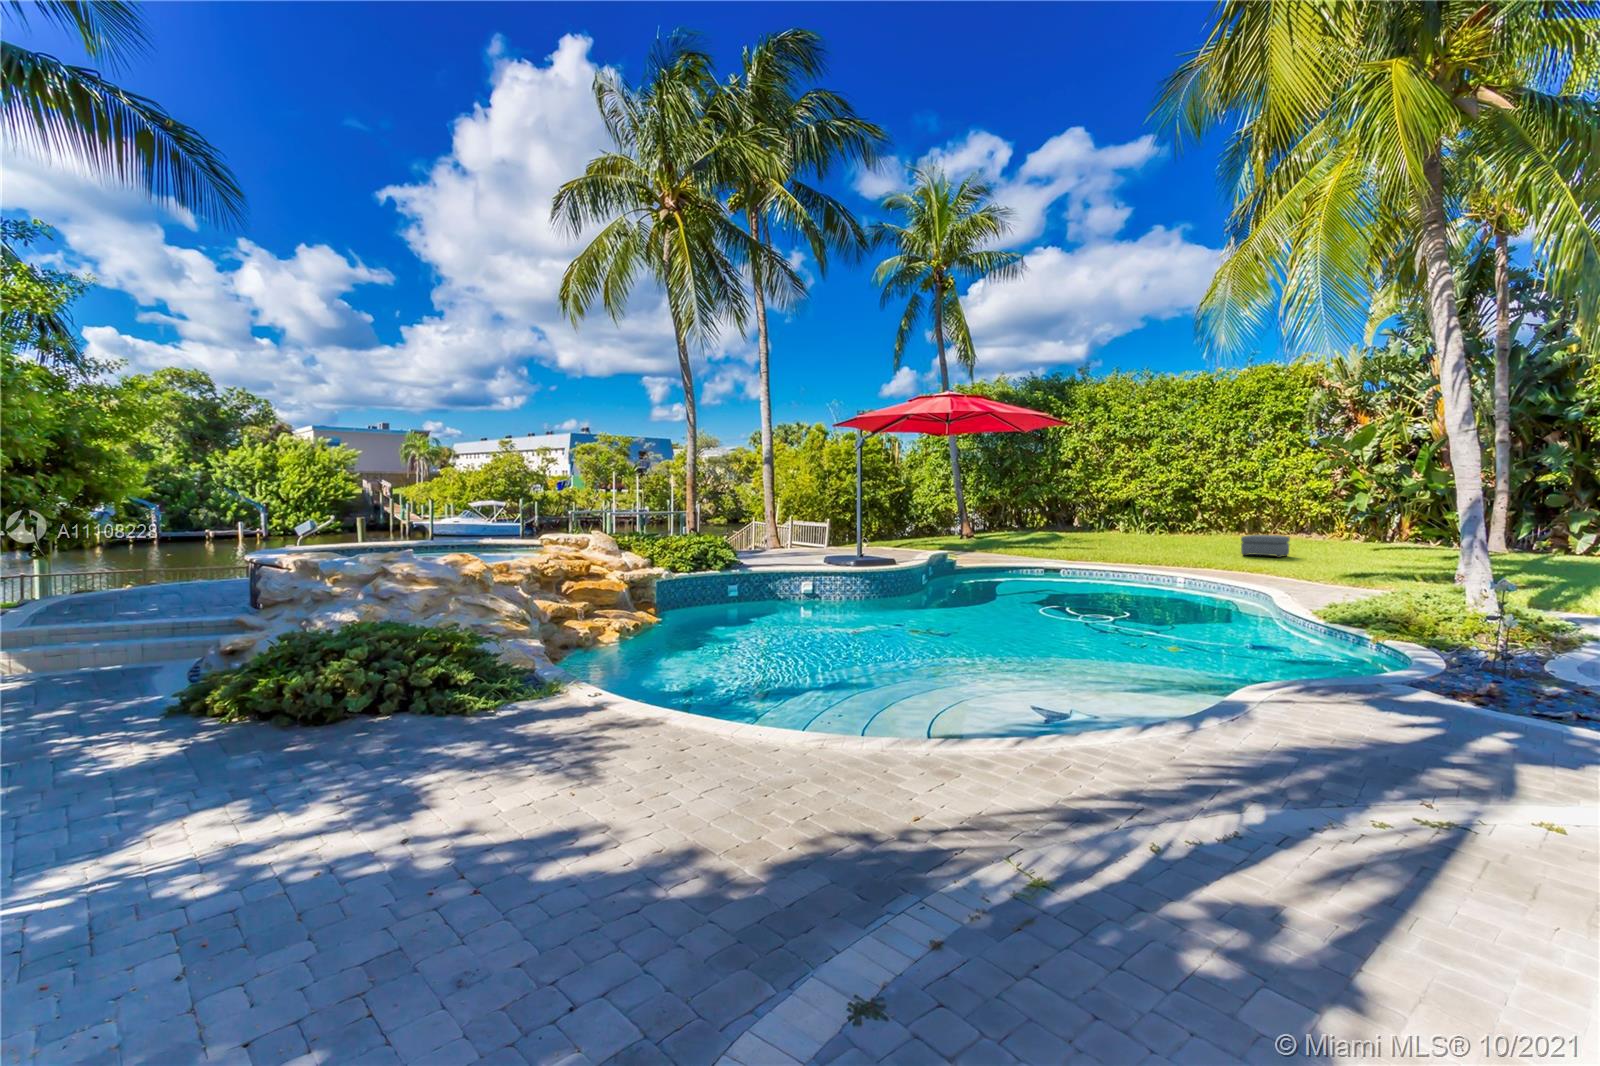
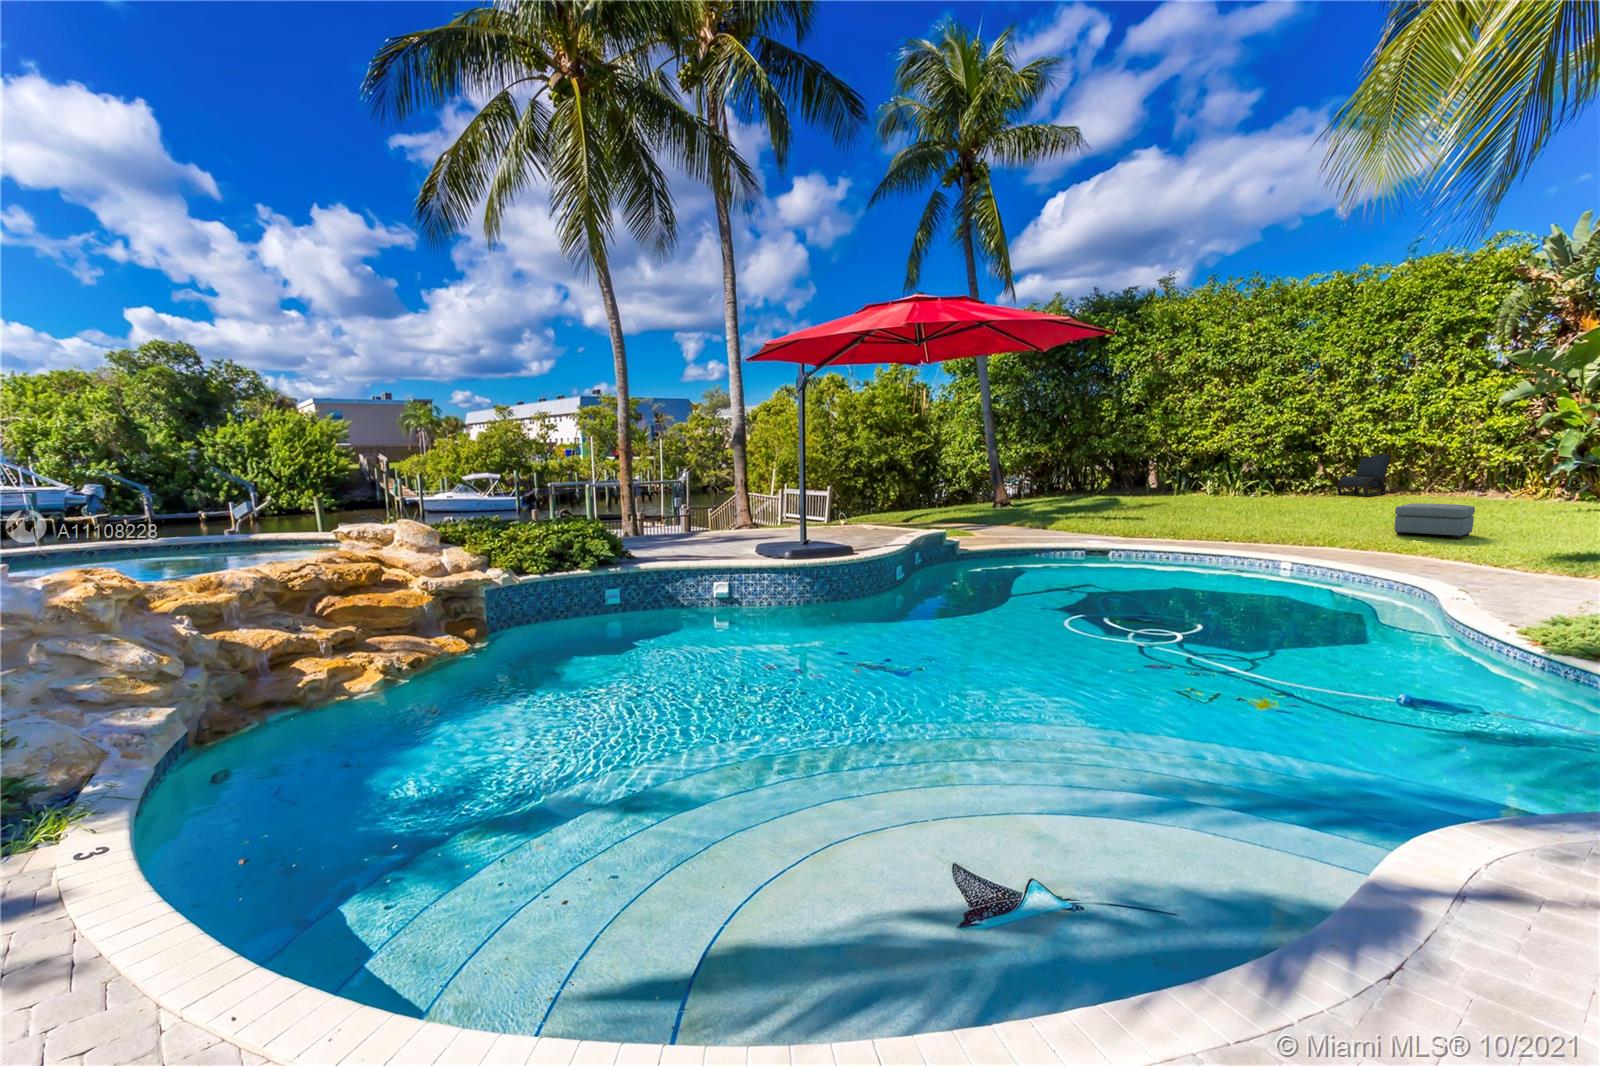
lounge chair: none [1211,506,1247,536] -> present [1337,454,1391,497]

